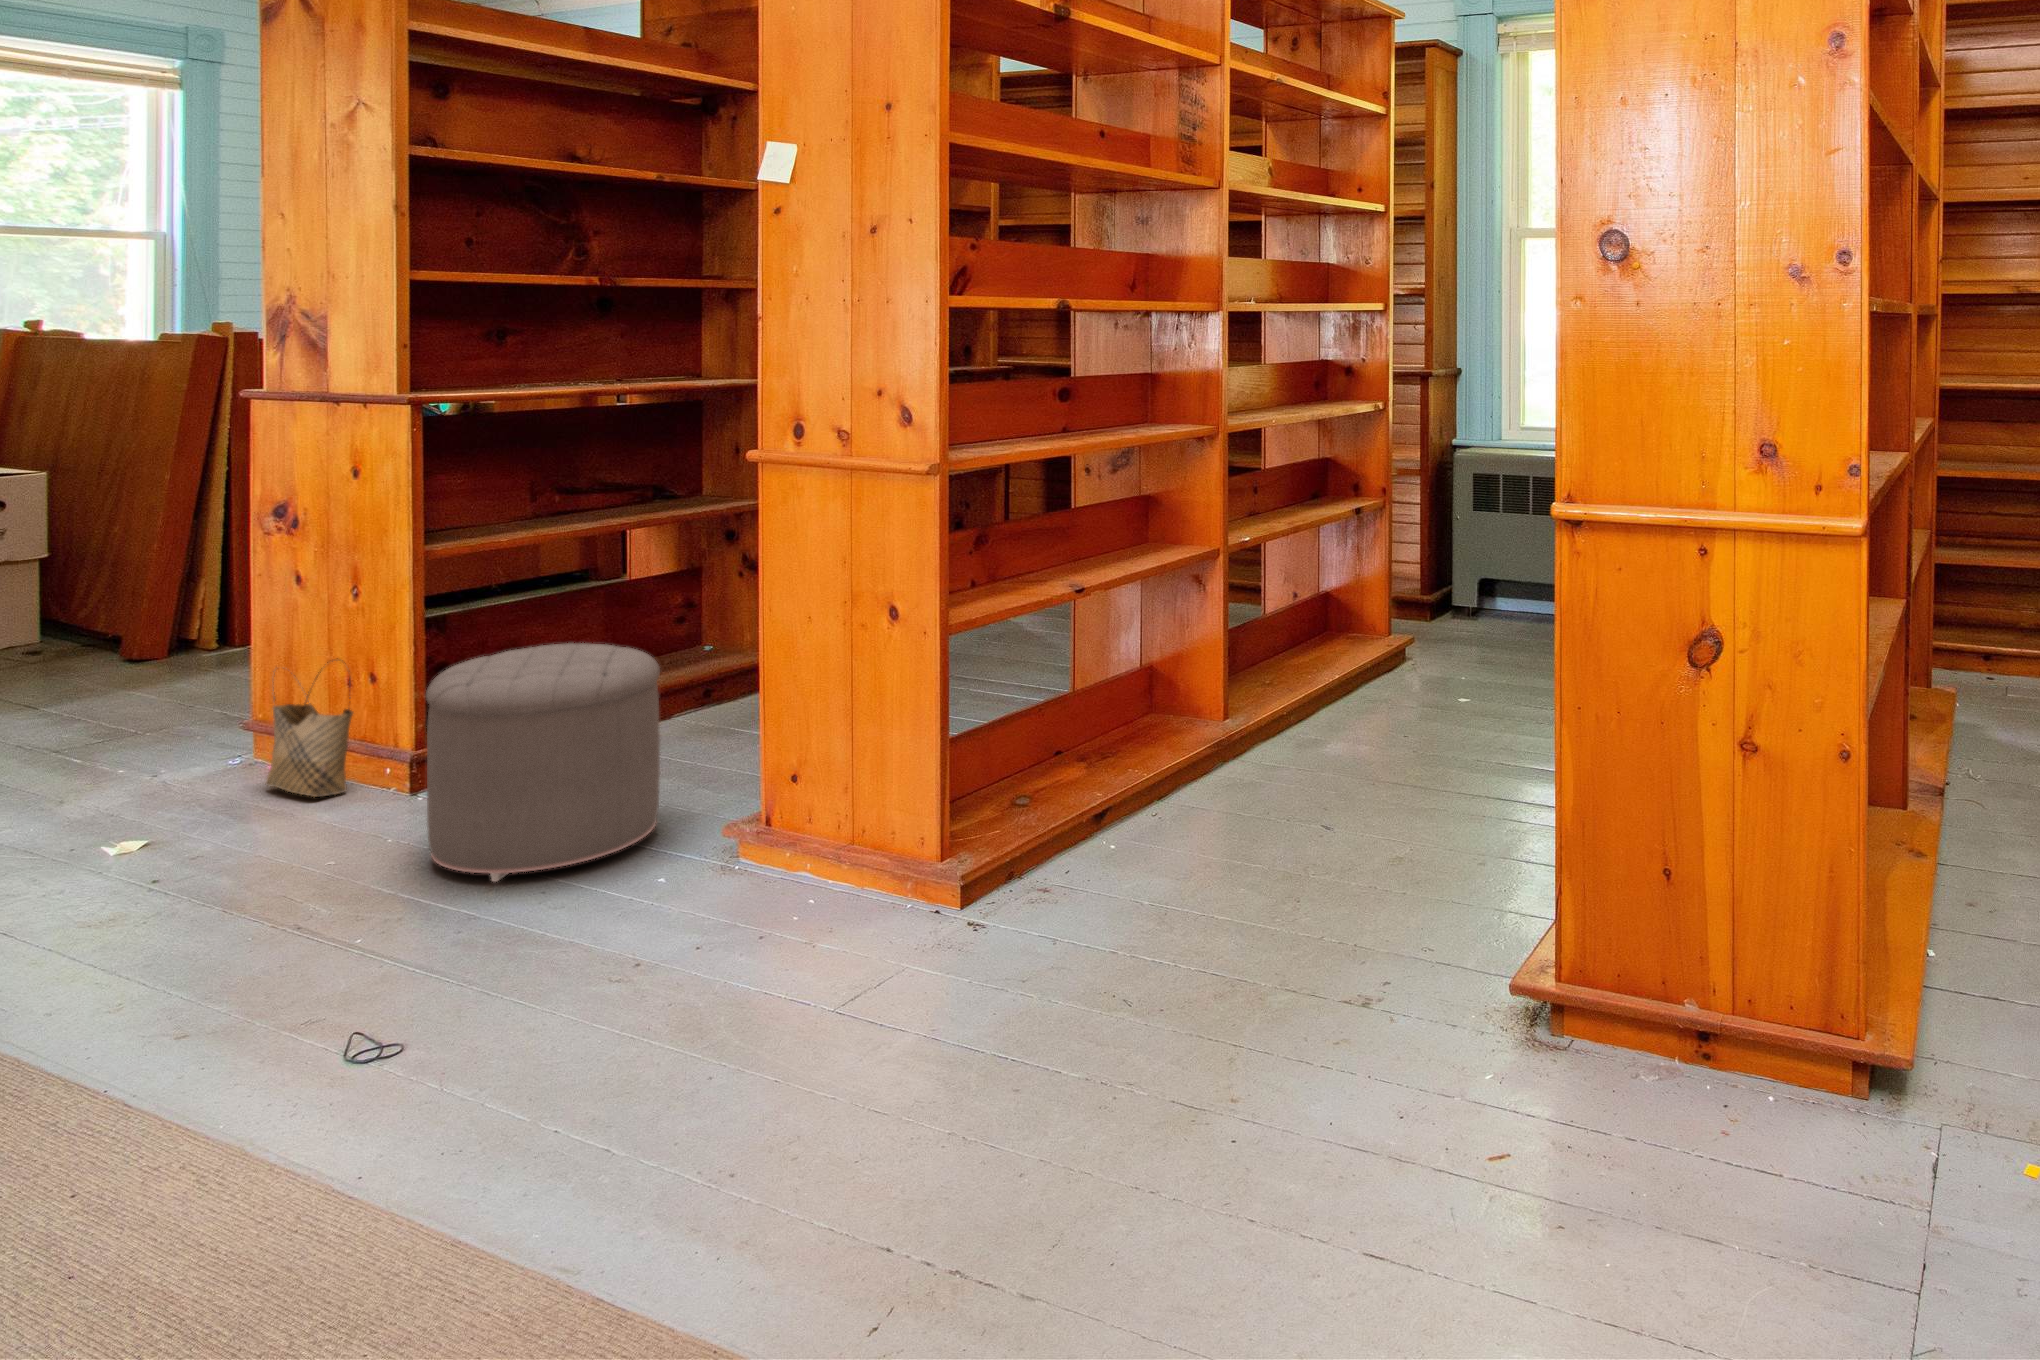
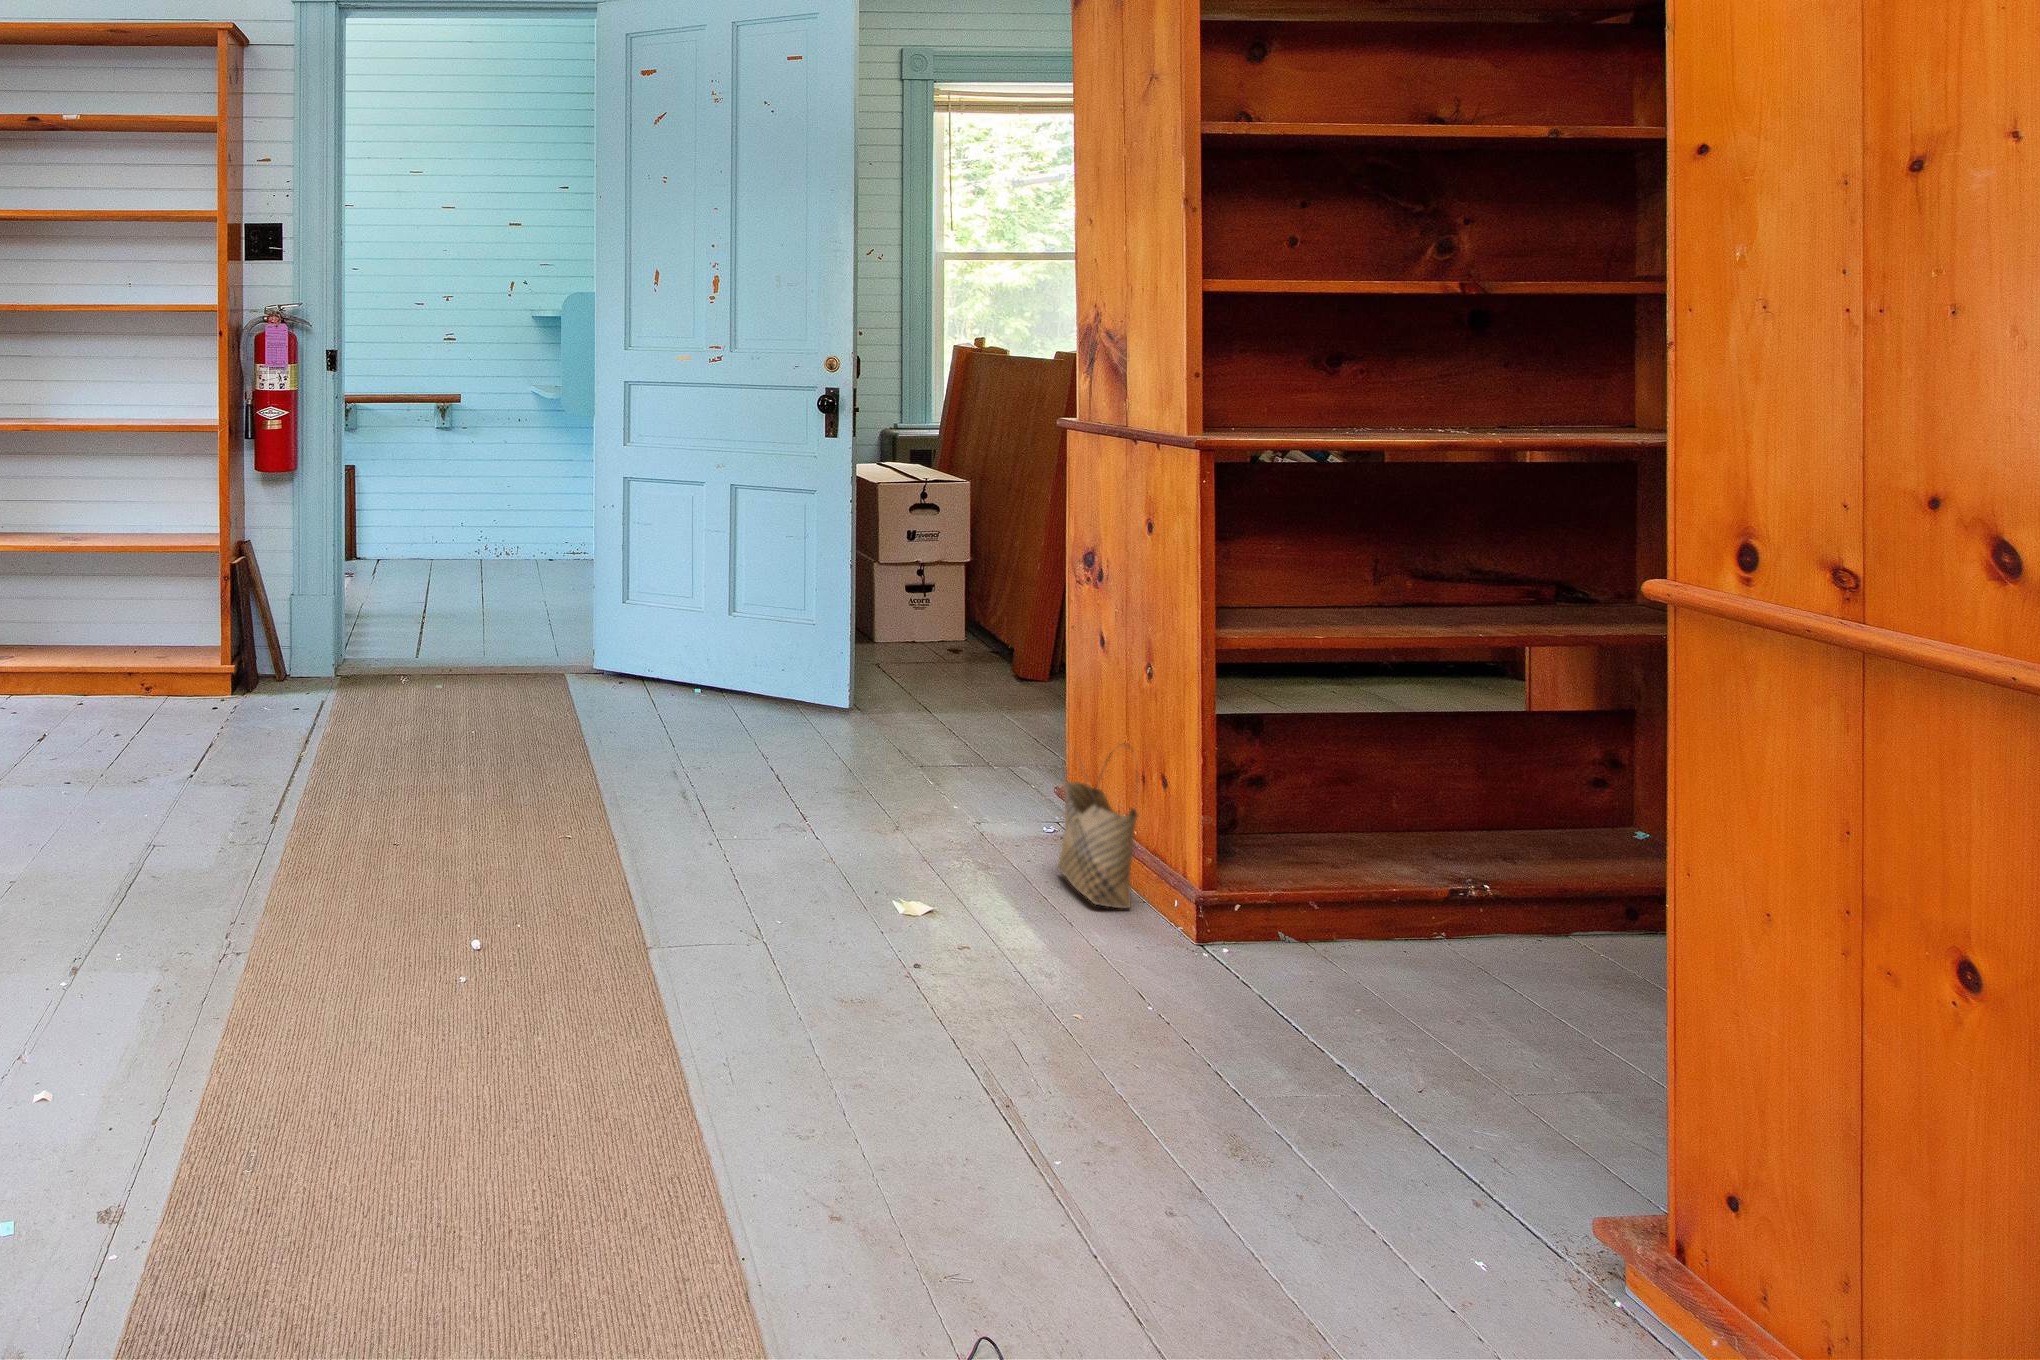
ottoman: present [426,643,660,882] -> none [1166,803,1503,1170]

